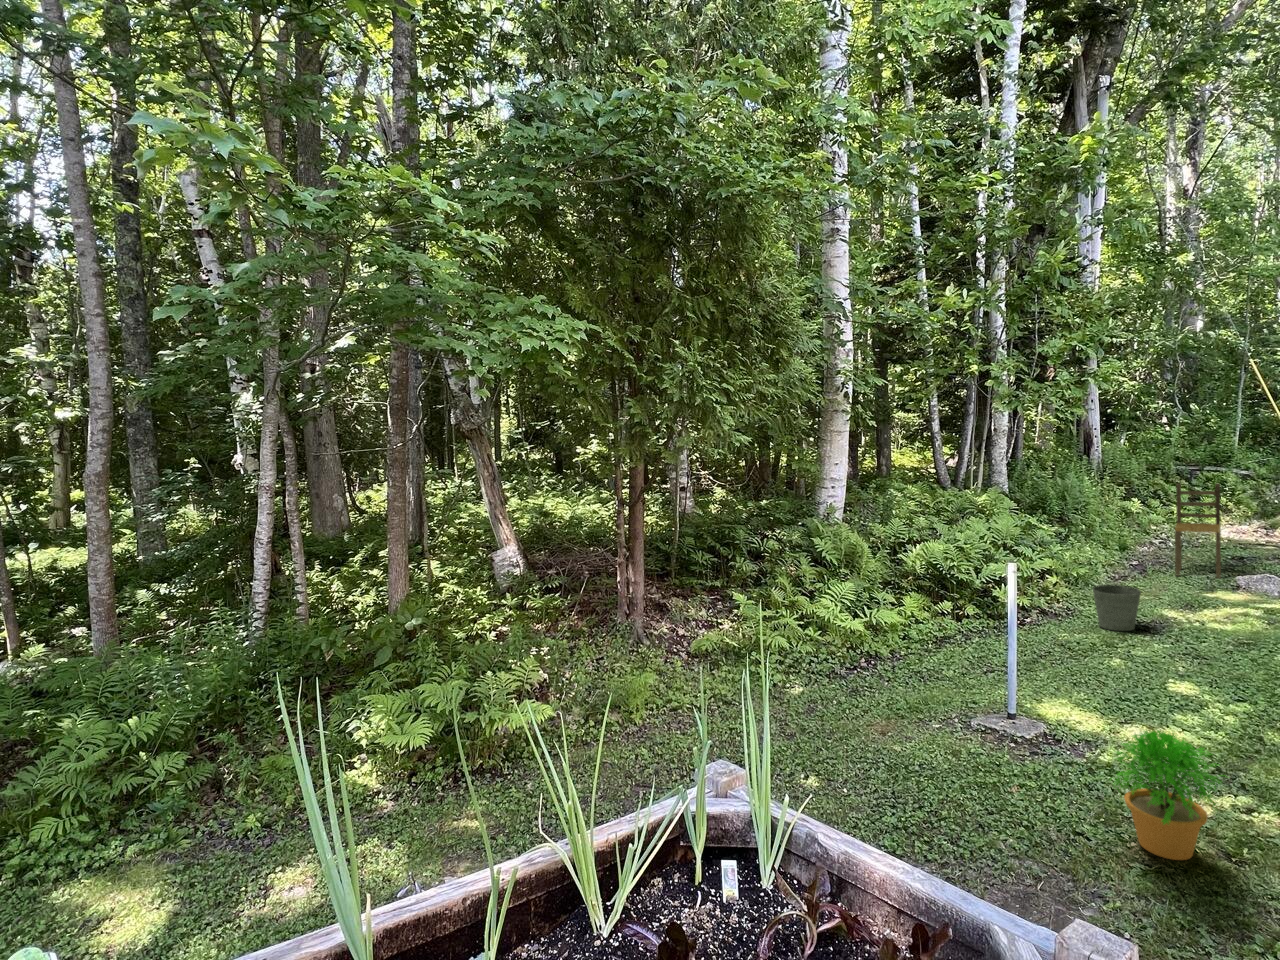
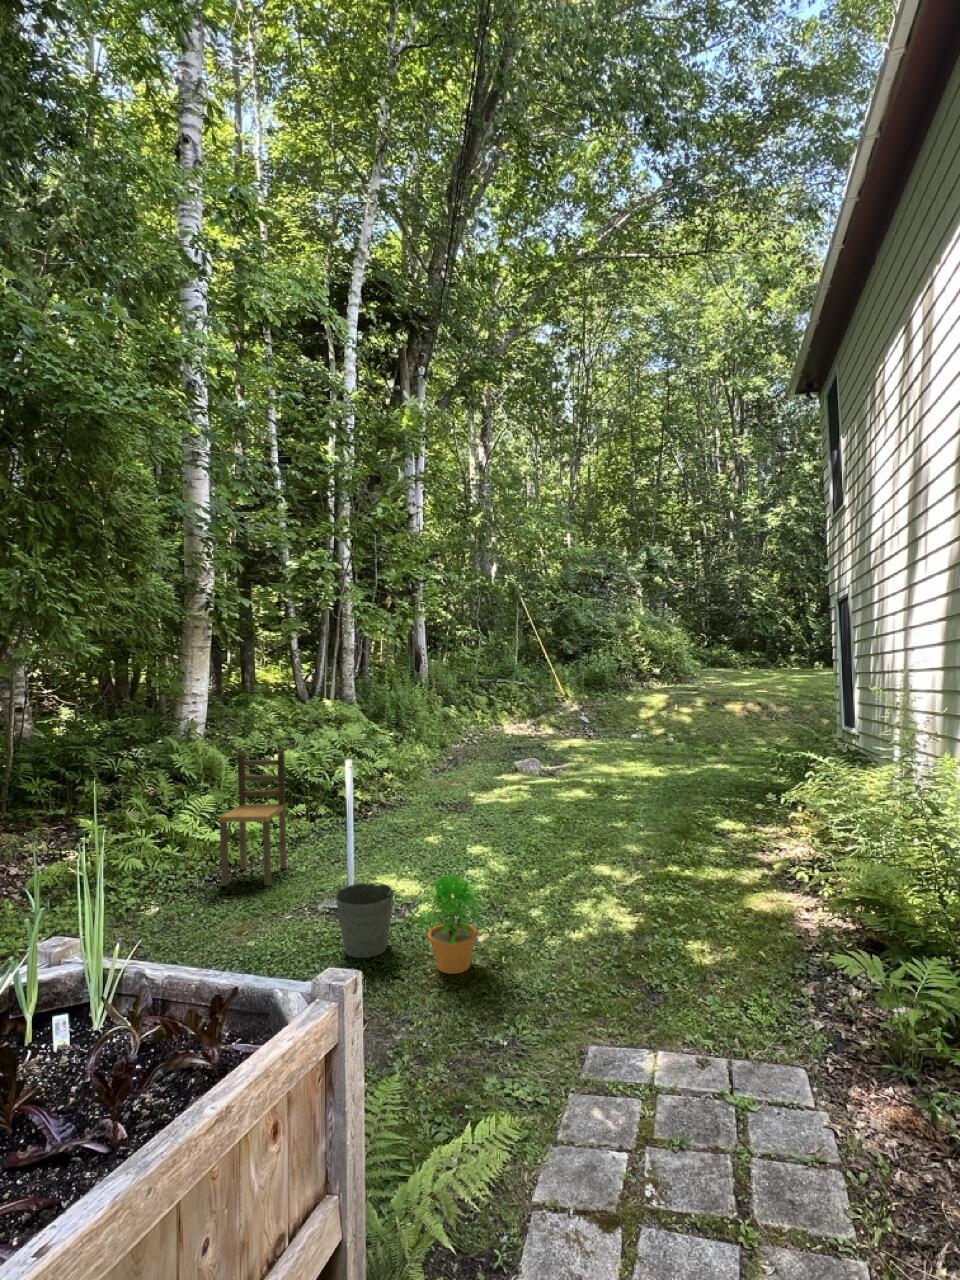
chair: present [1175,483,1221,579] -> present [220,750,287,886]
bucket: present [1093,584,1141,631] -> present [335,883,394,958]

